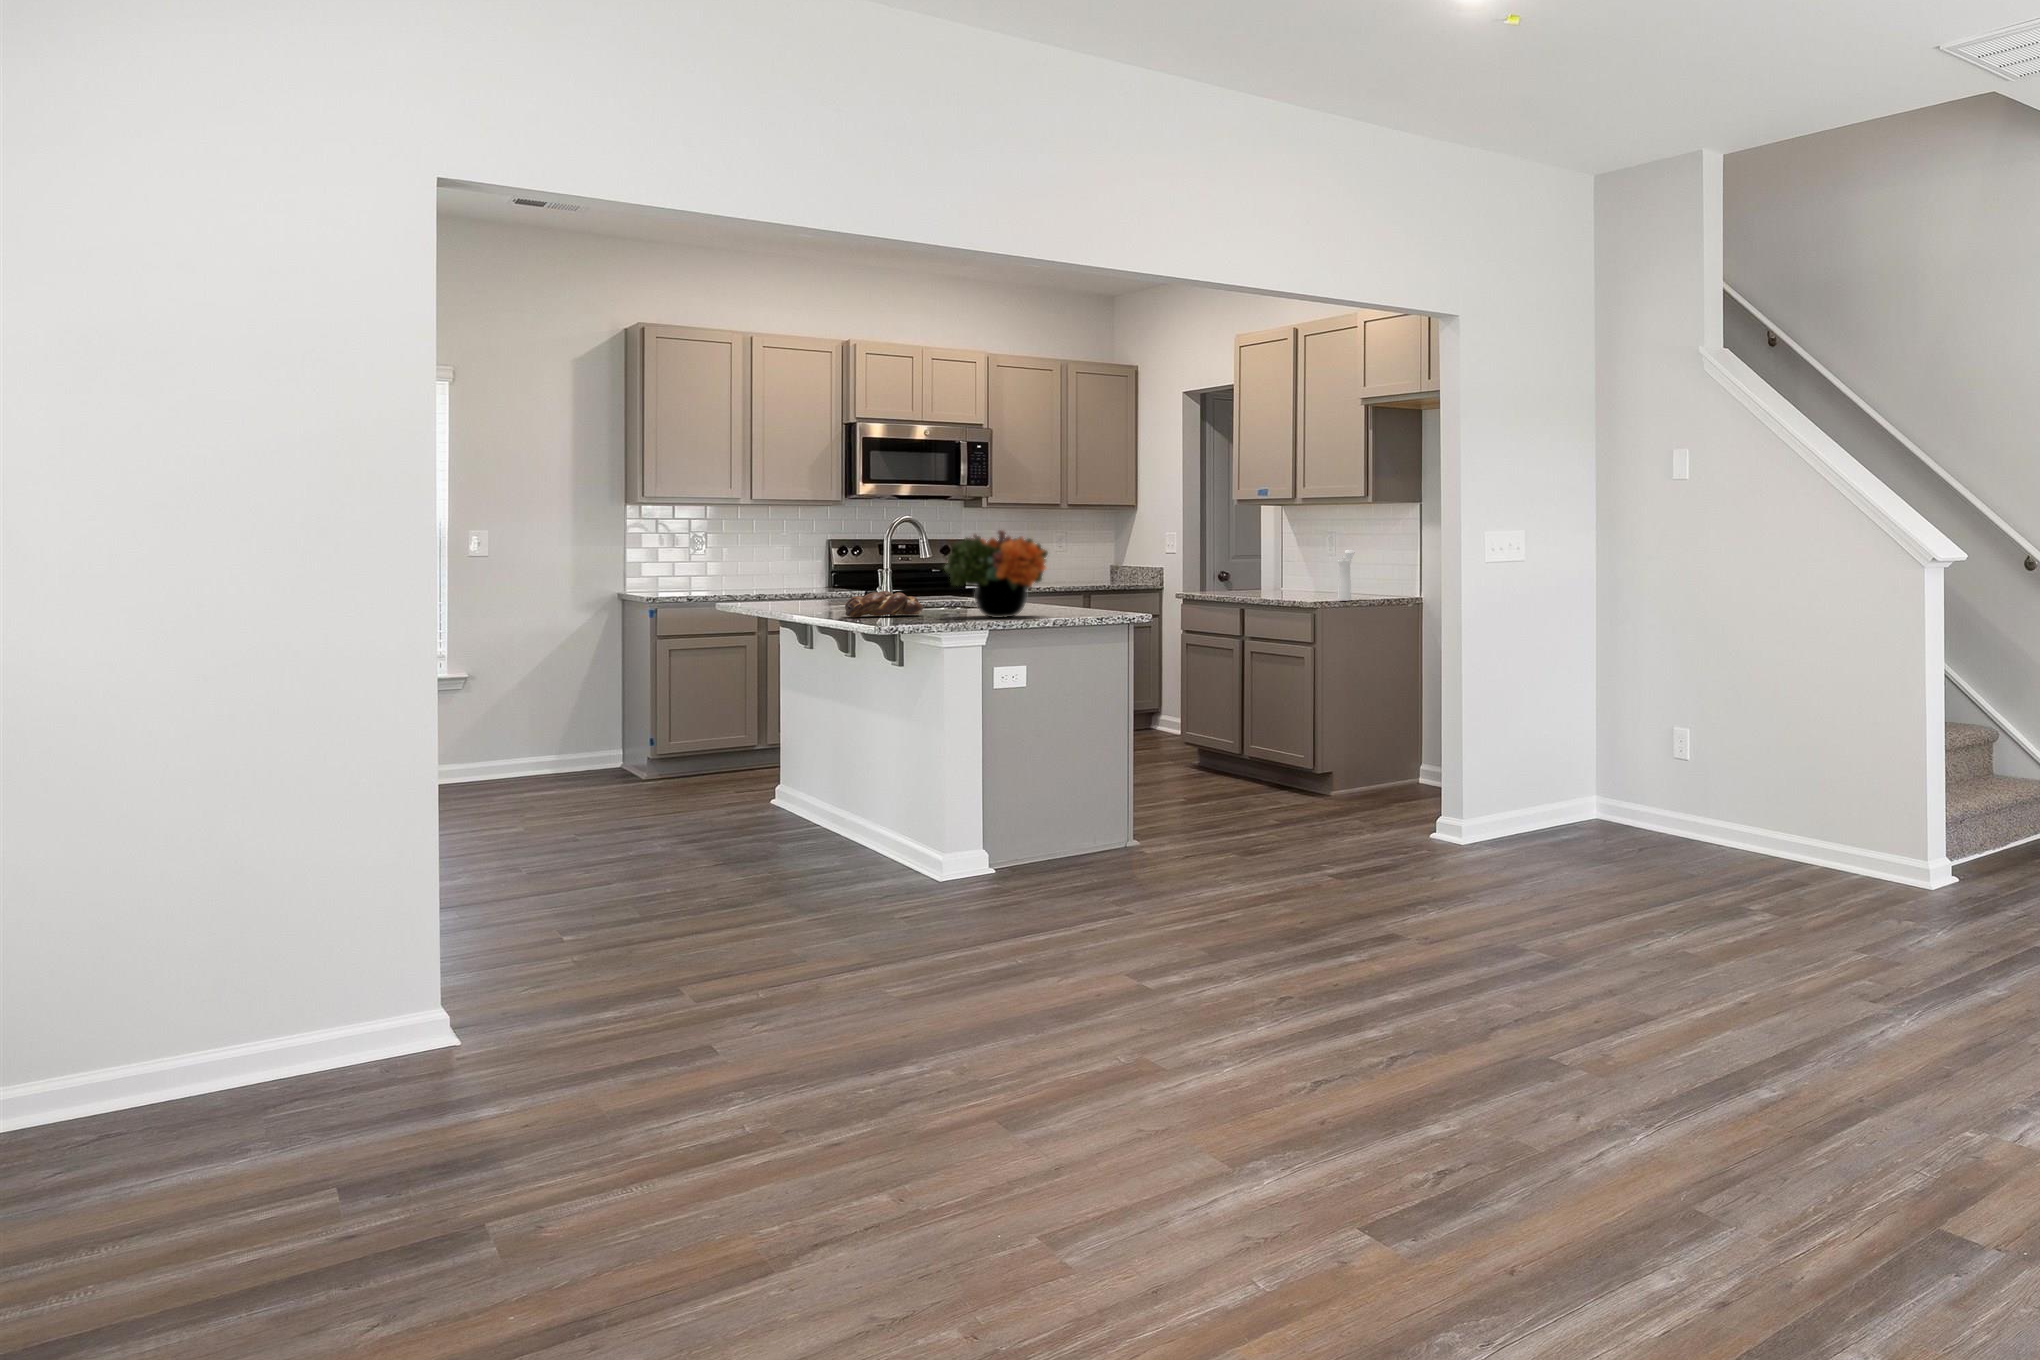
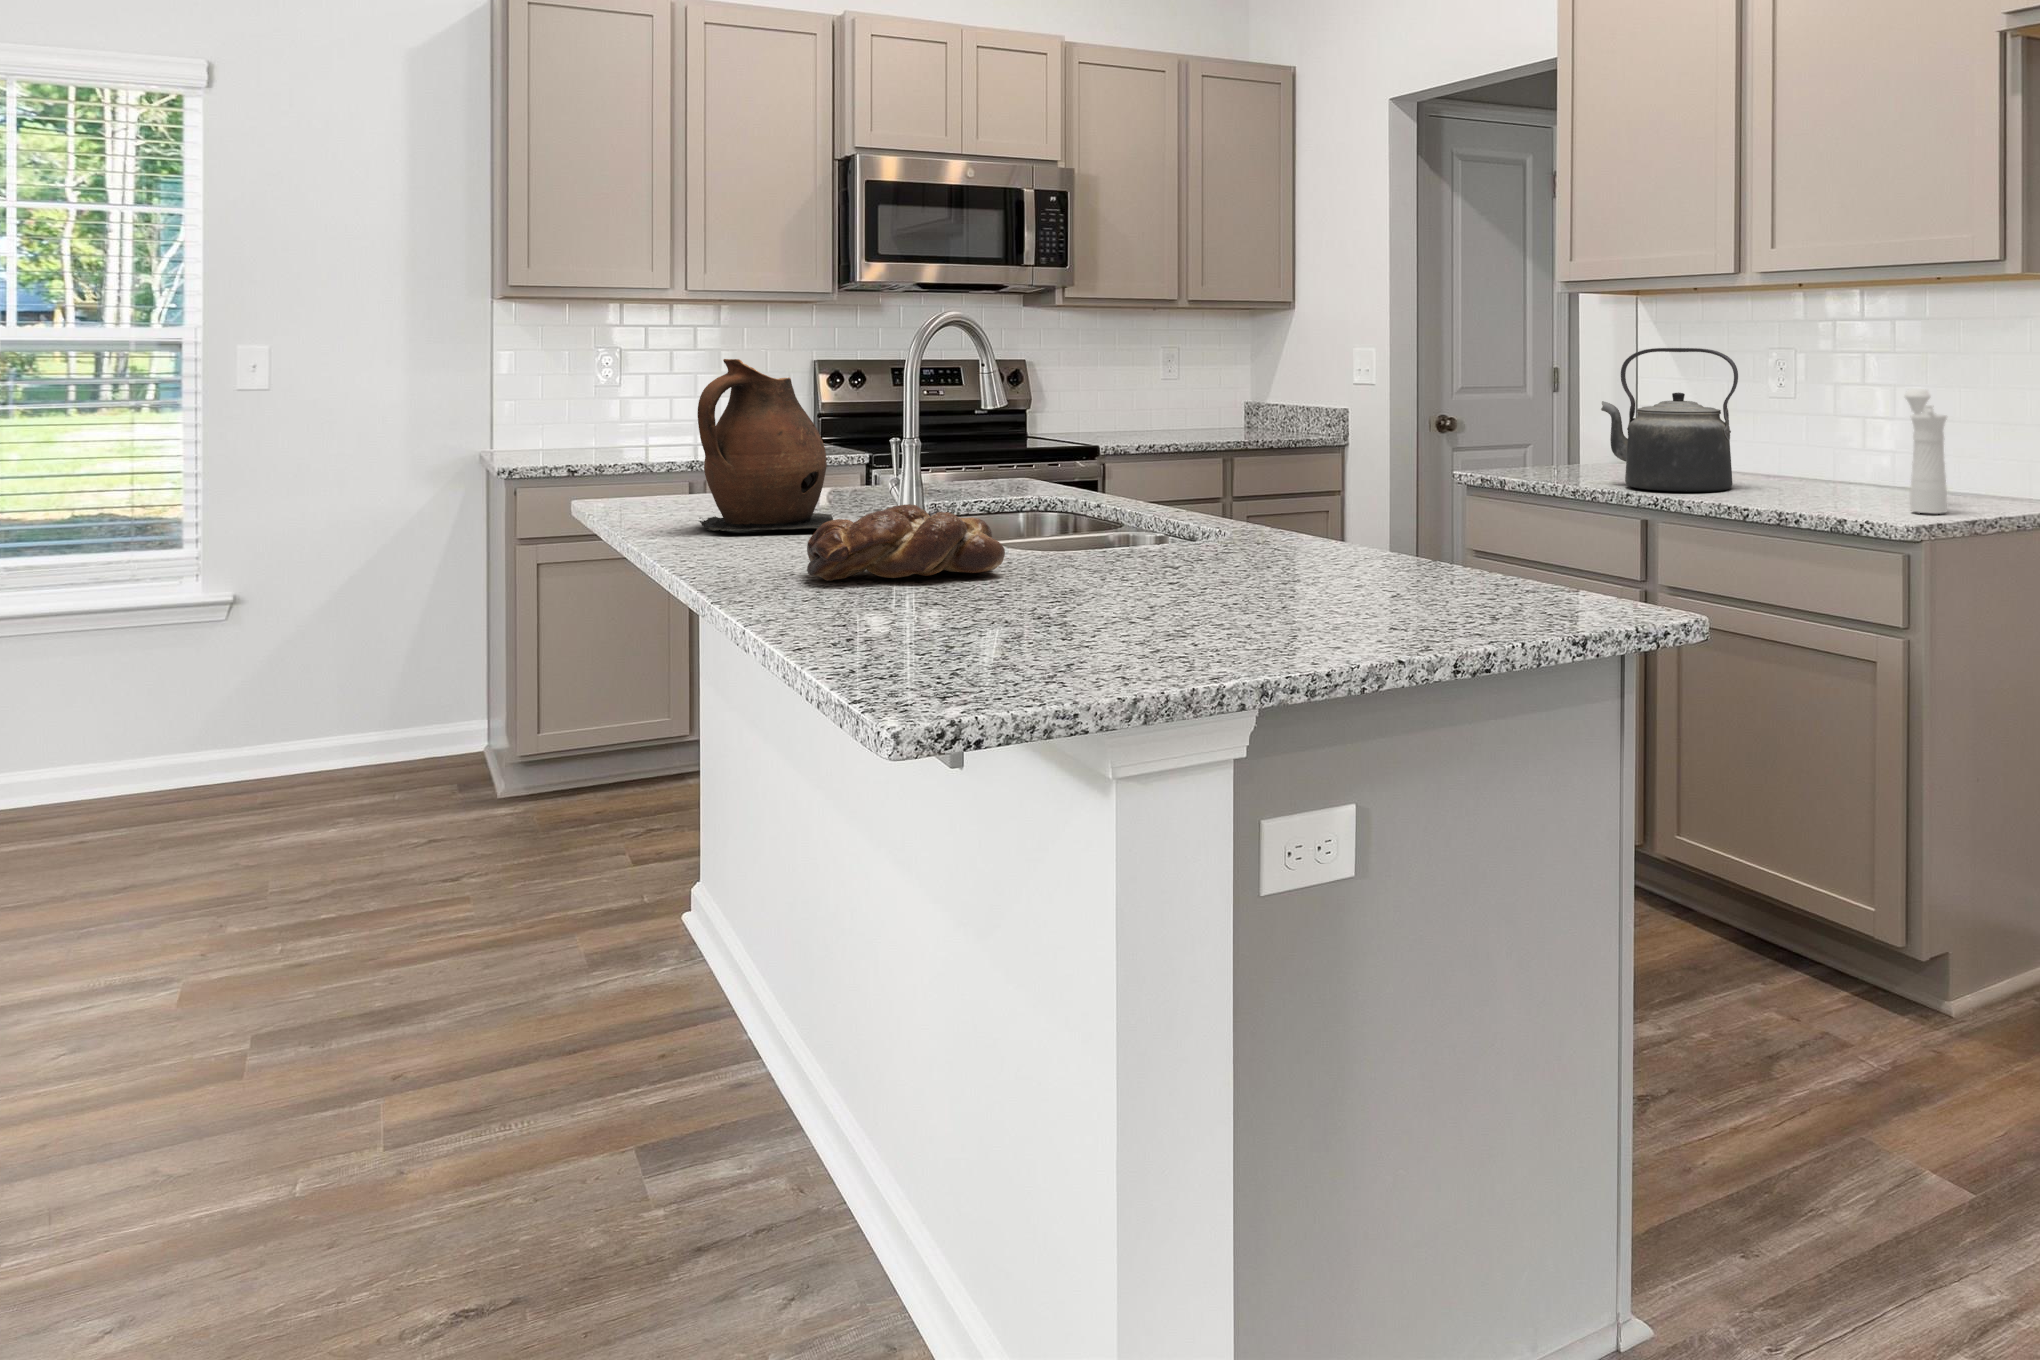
flower arrangement: present [944,530,1048,618] -> none [1066,339,1366,600]
kettle: none [1239,532,1295,597] -> present [1601,348,1738,492]
ceramic pitcher: none [788,538,853,610] -> present [698,359,833,531]

